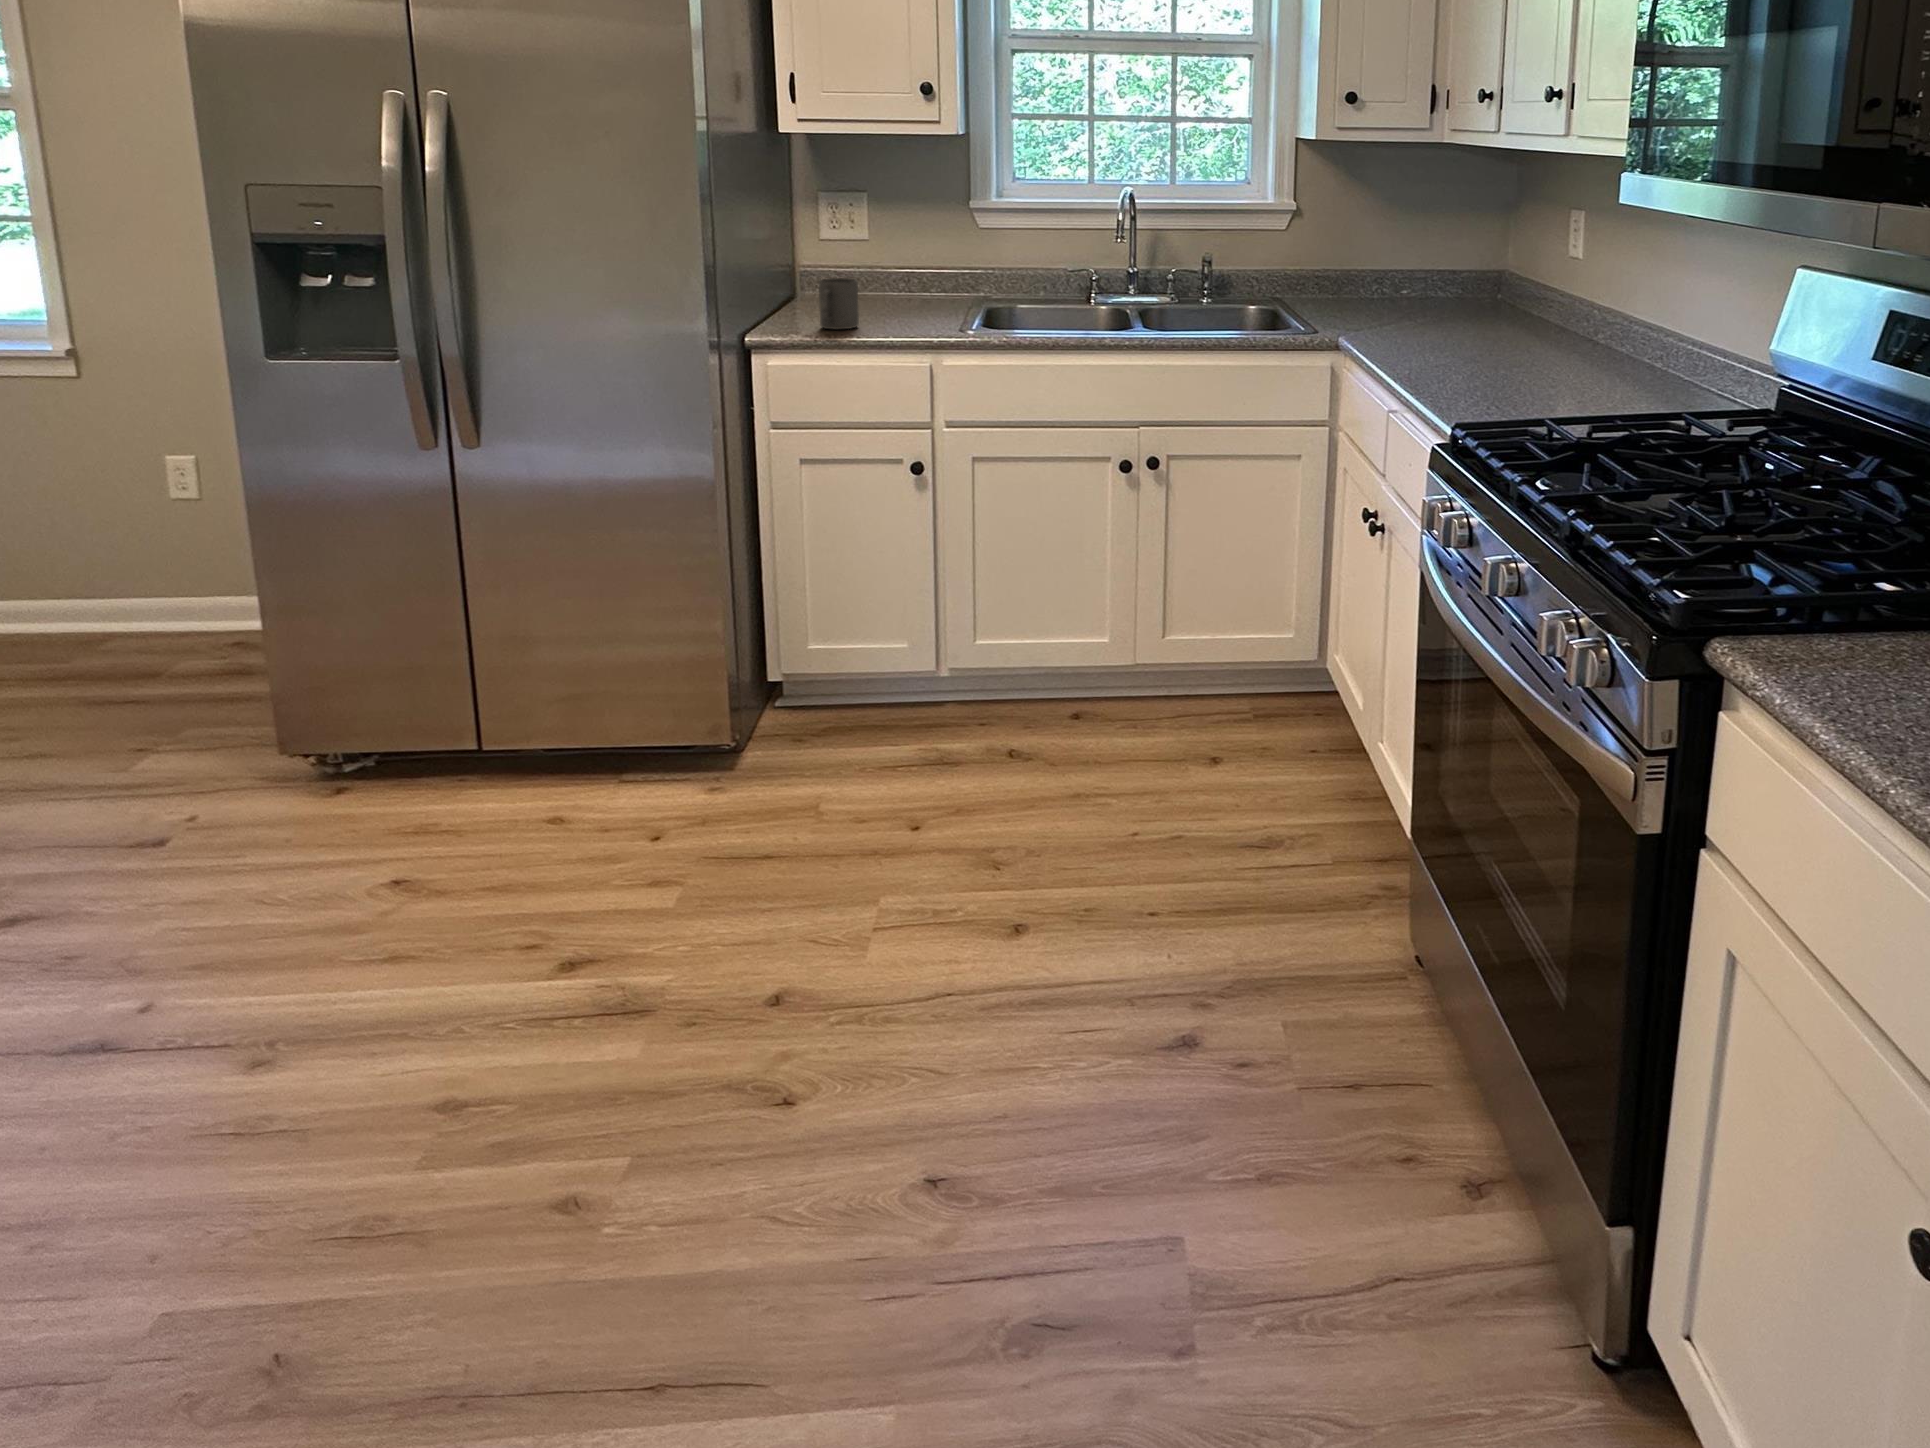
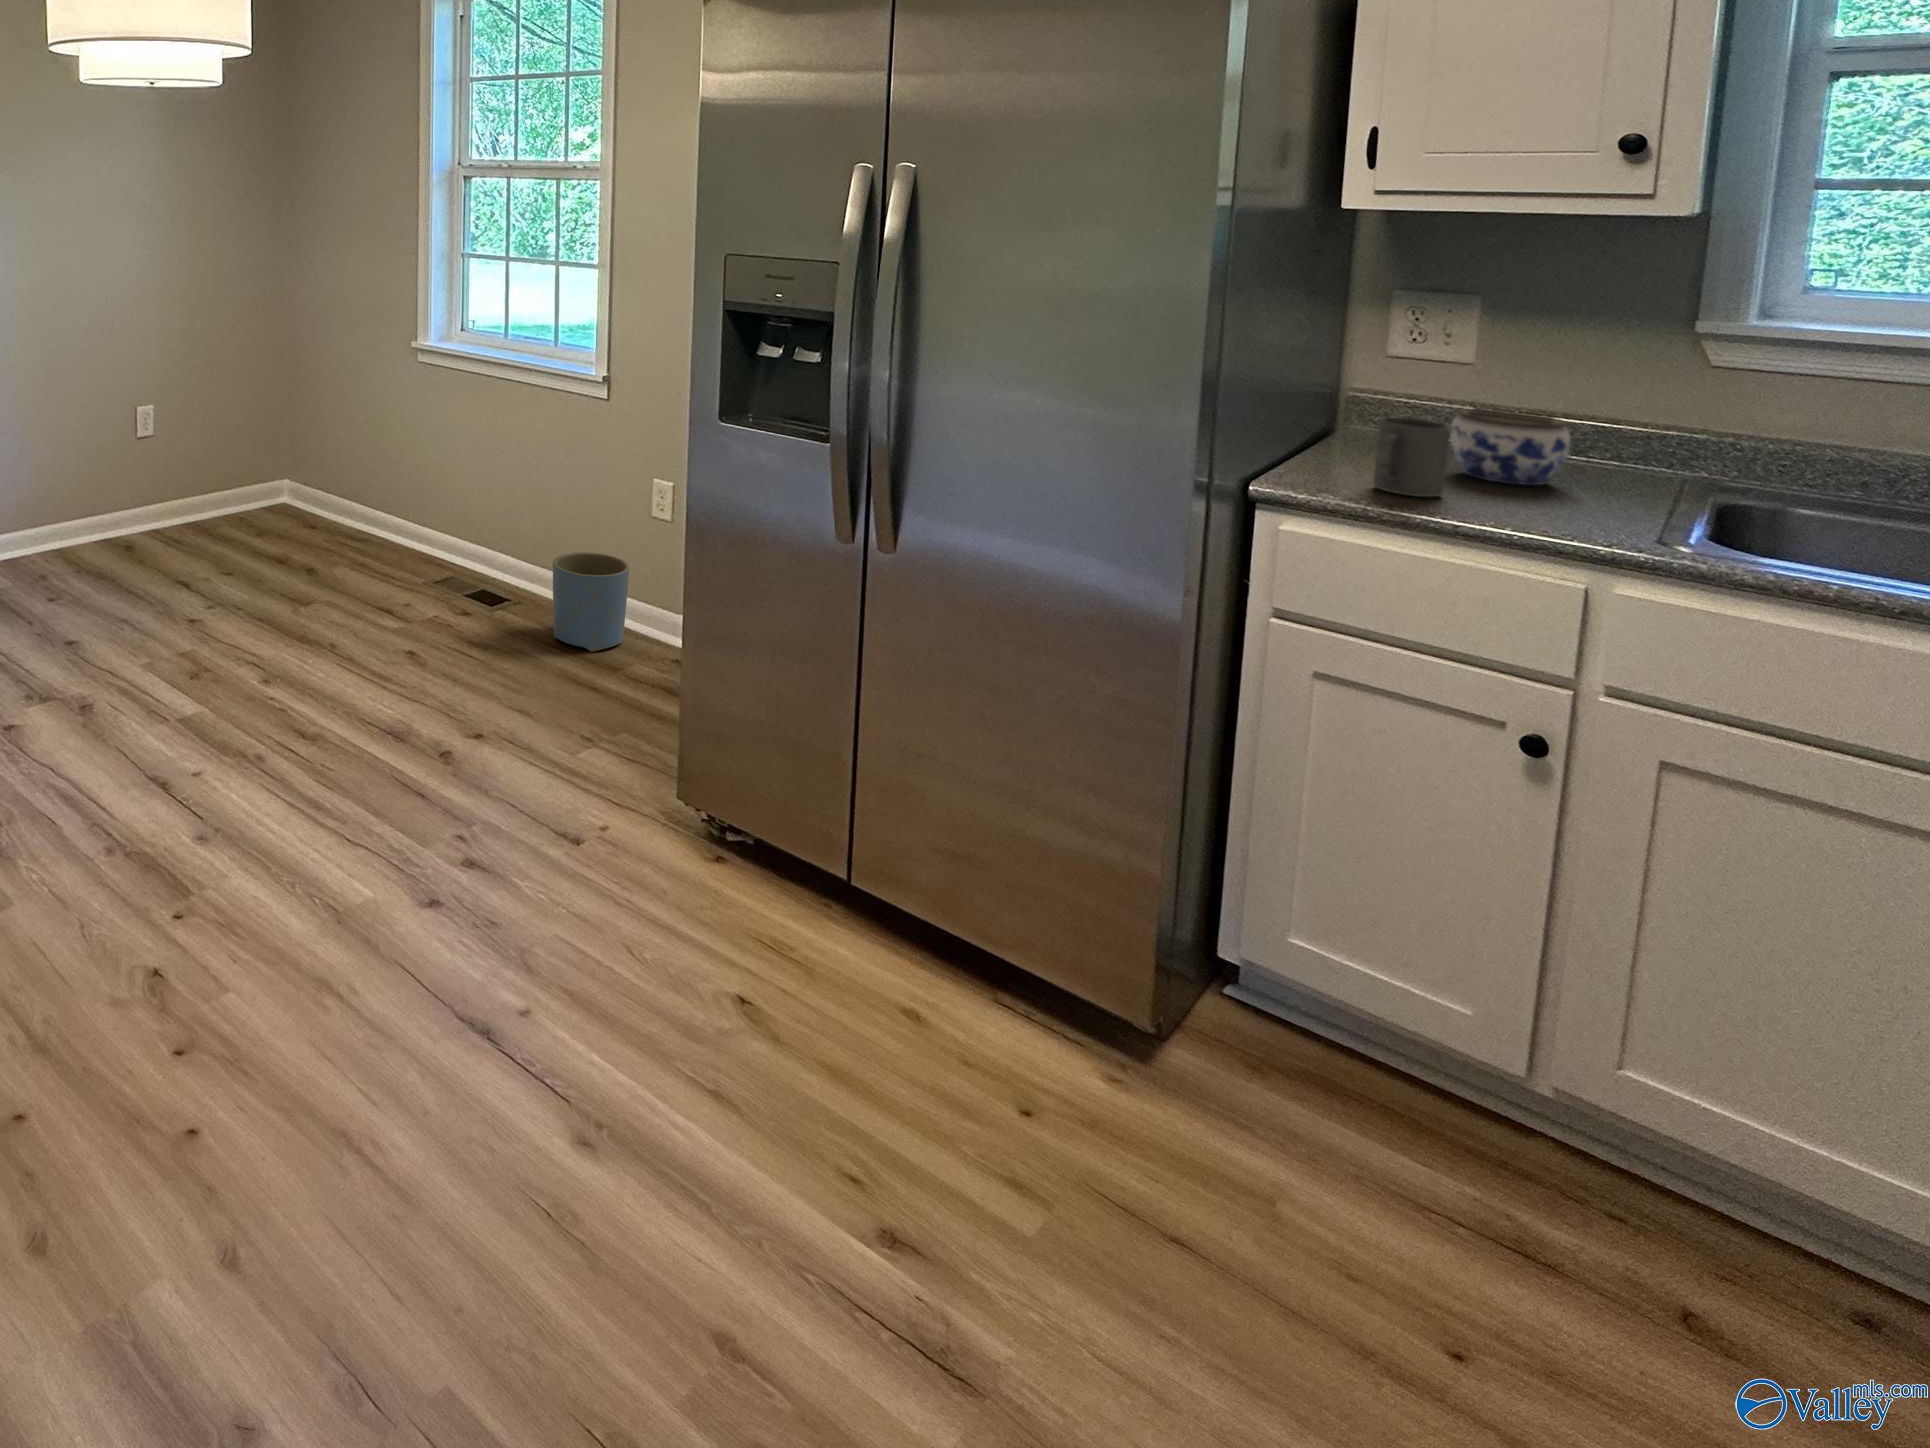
jar: none [860,268,920,314] -> present [1450,407,1570,485]
planter: none [34,553,159,667] -> present [553,552,629,652]

